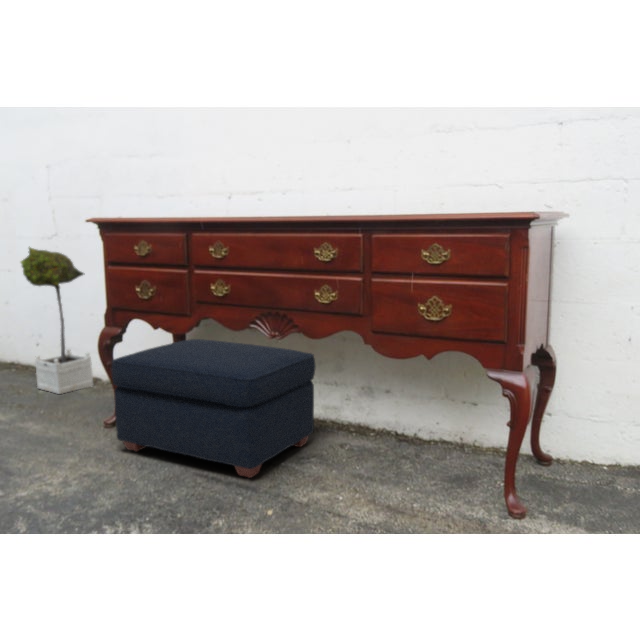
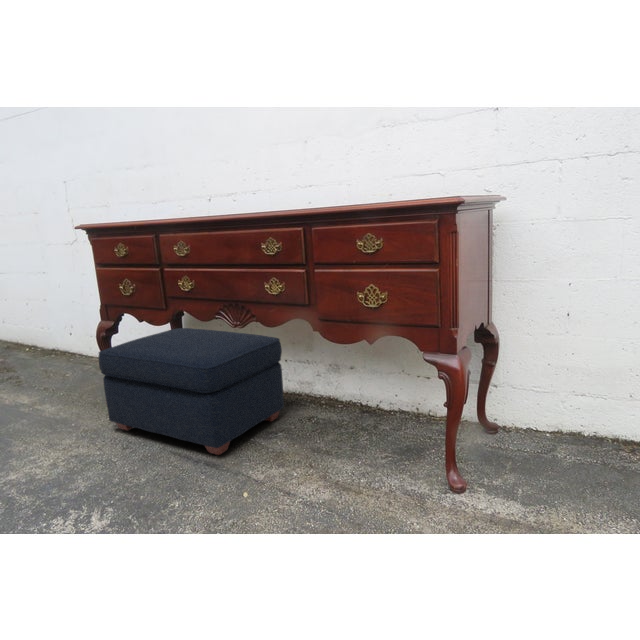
potted tree: present [21,248,93,394] -> none [42,253,114,377]

